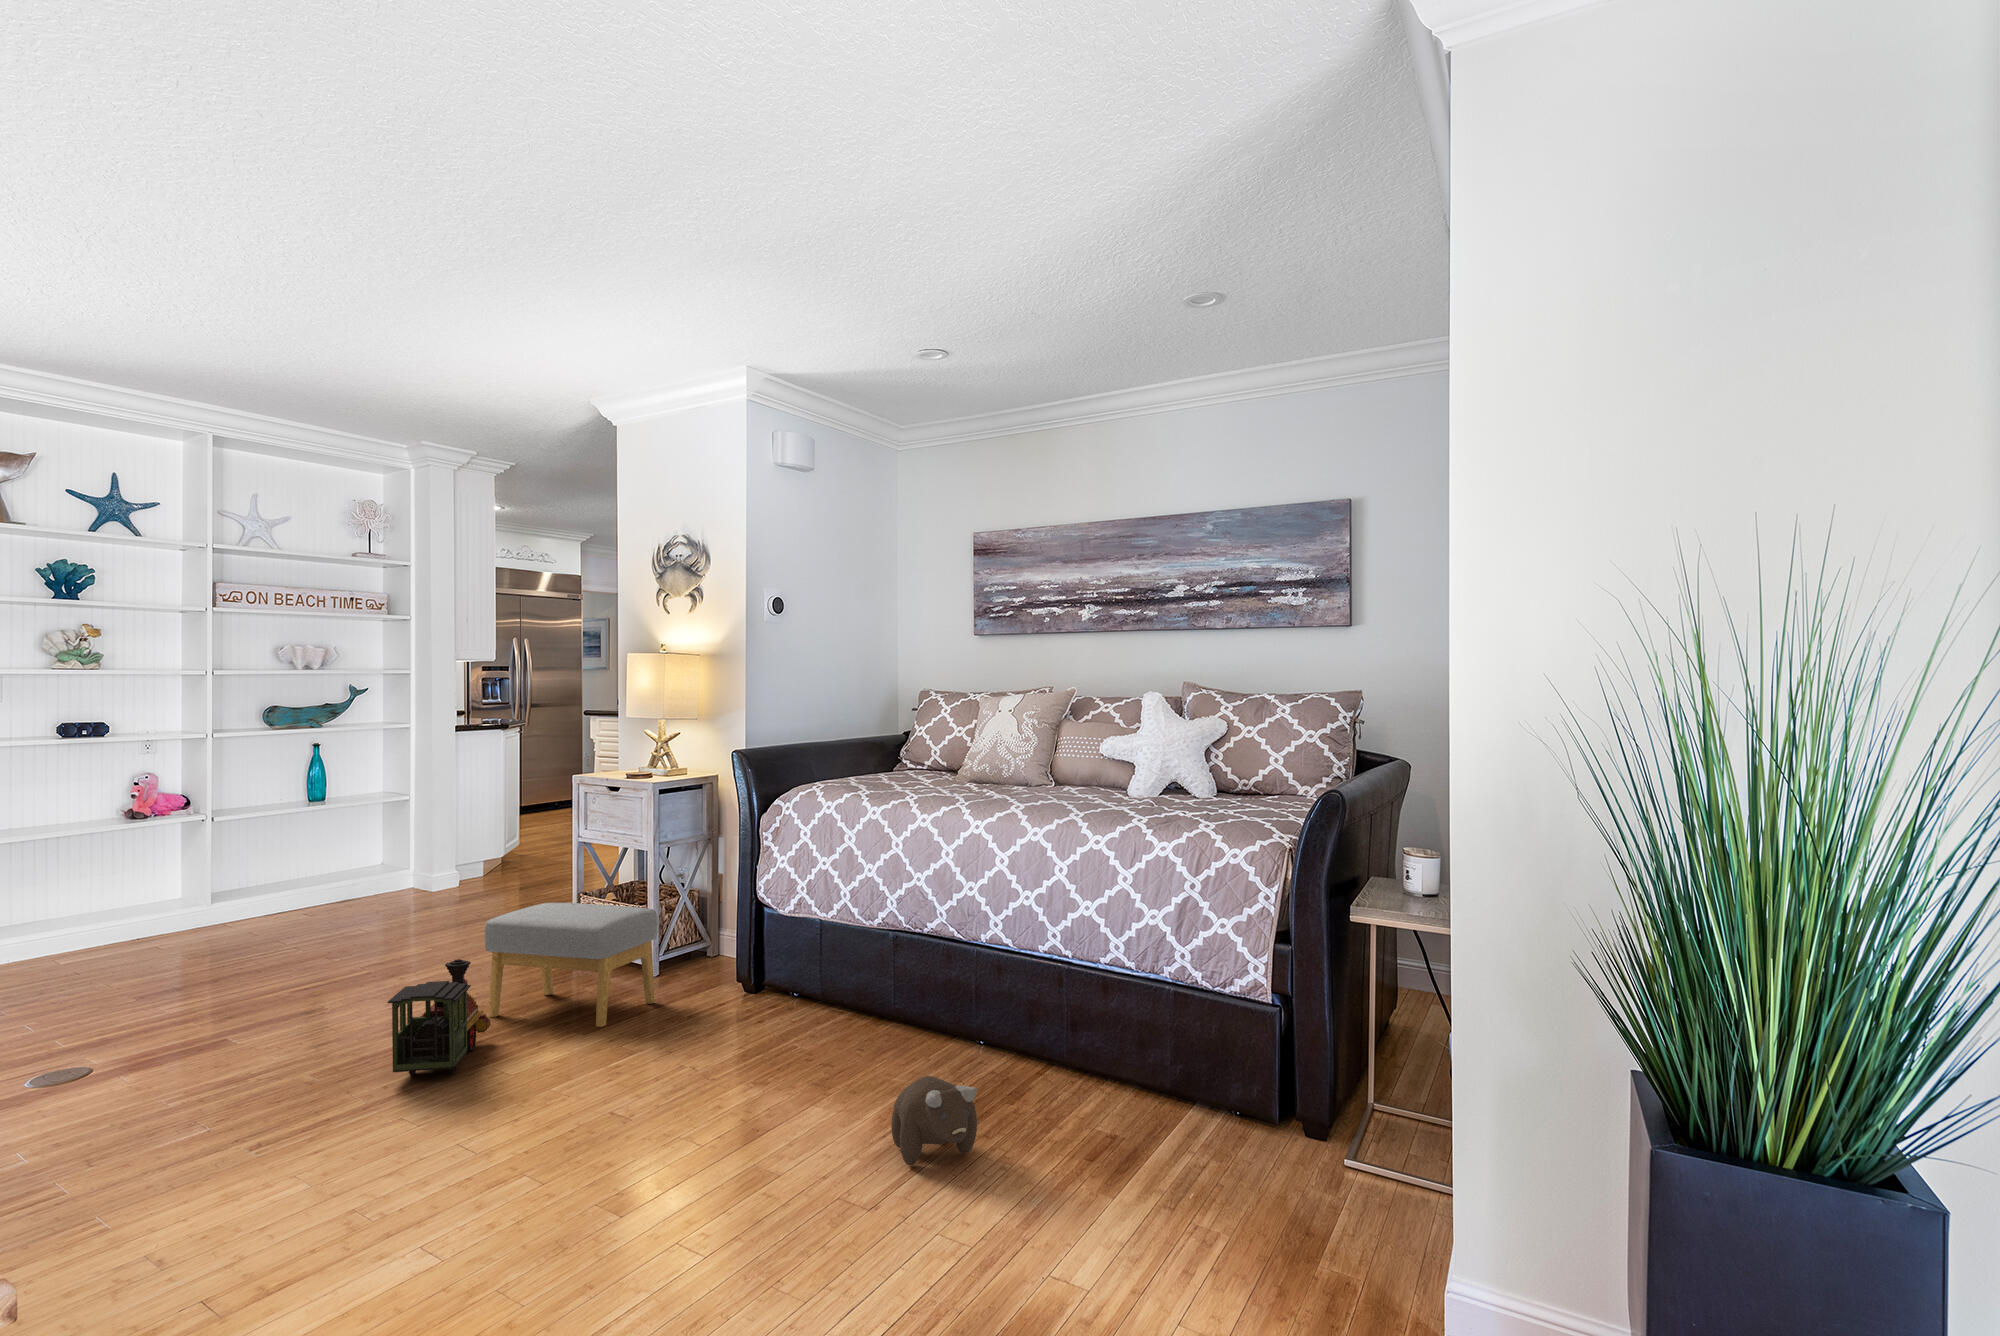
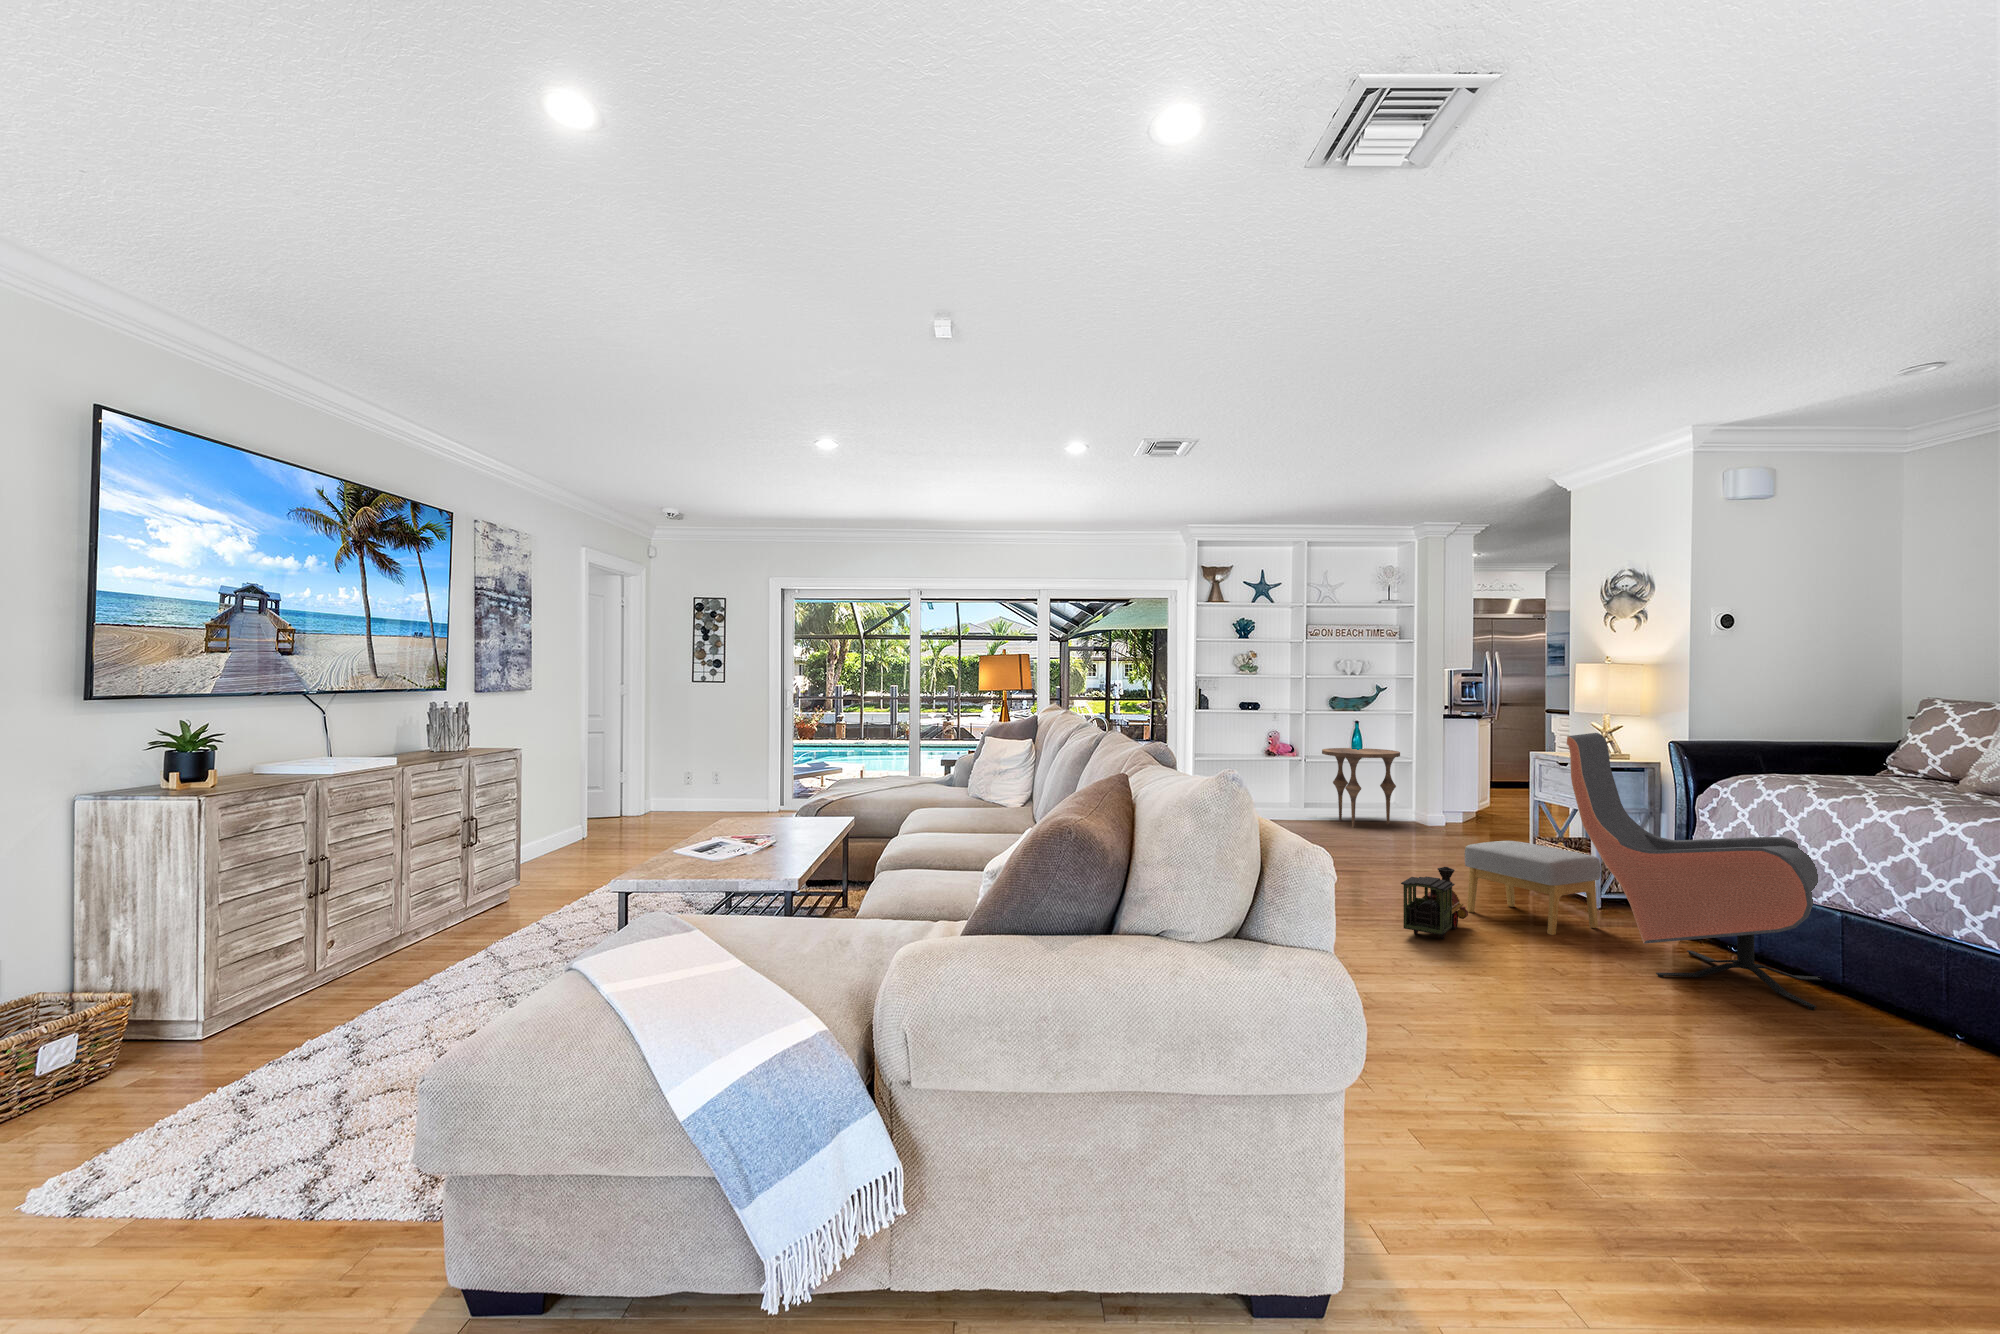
armchair: none [618,746,892,1056] -> present [1567,733,1822,1010]
side table: none [263,784,391,909] -> present [1322,748,1400,828]
plush toy: present [891,1076,977,1165] -> none [1816,1027,1916,1106]

